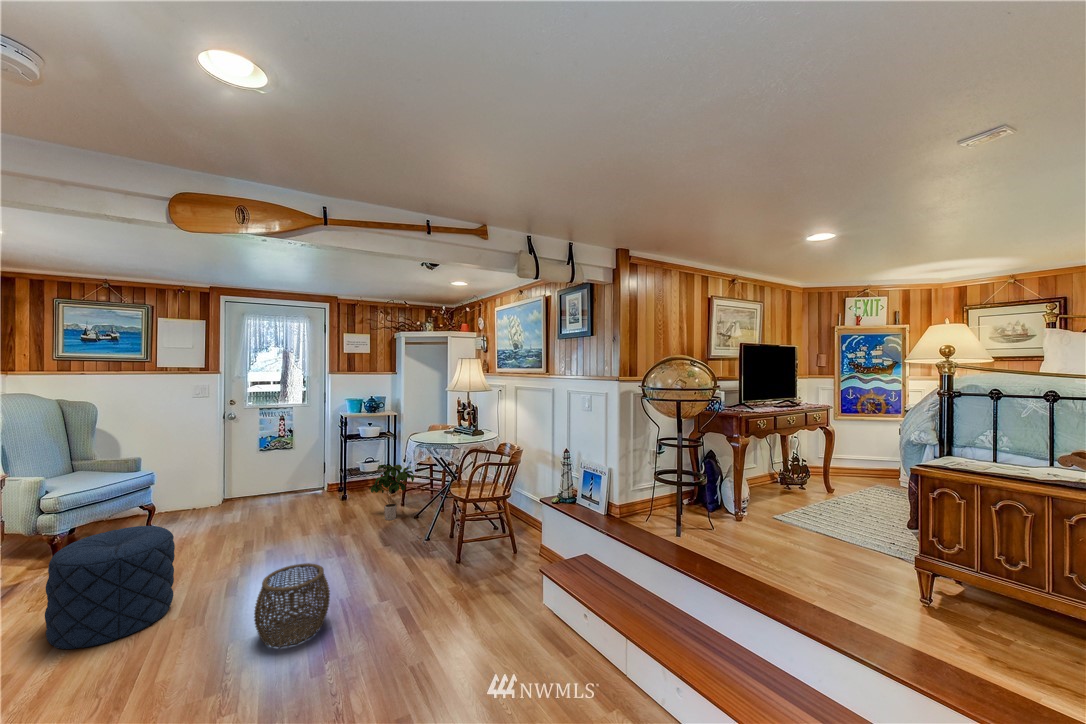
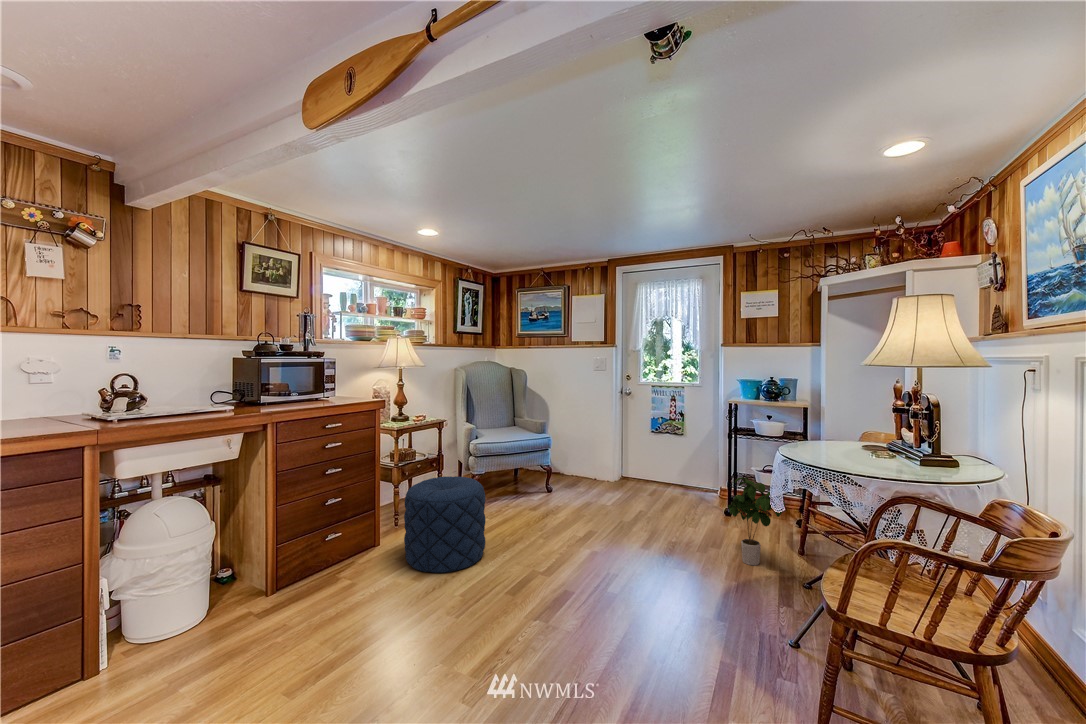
woven basket: present [254,563,330,647] -> none [452,568,536,674]

